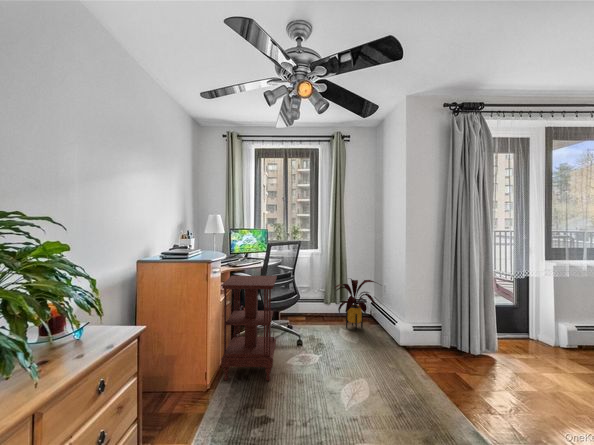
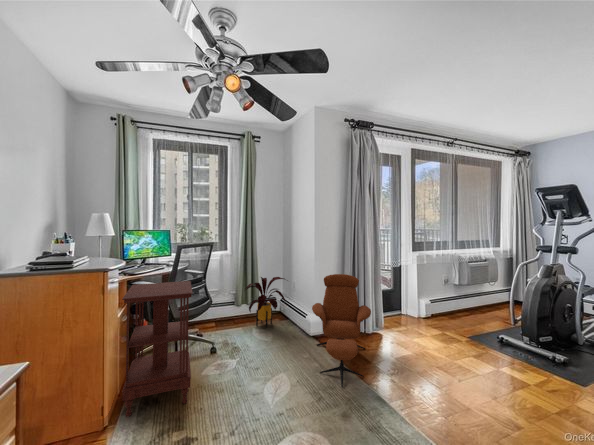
lounge chair: none [399,281,470,400] -> present [312,274,371,387]

